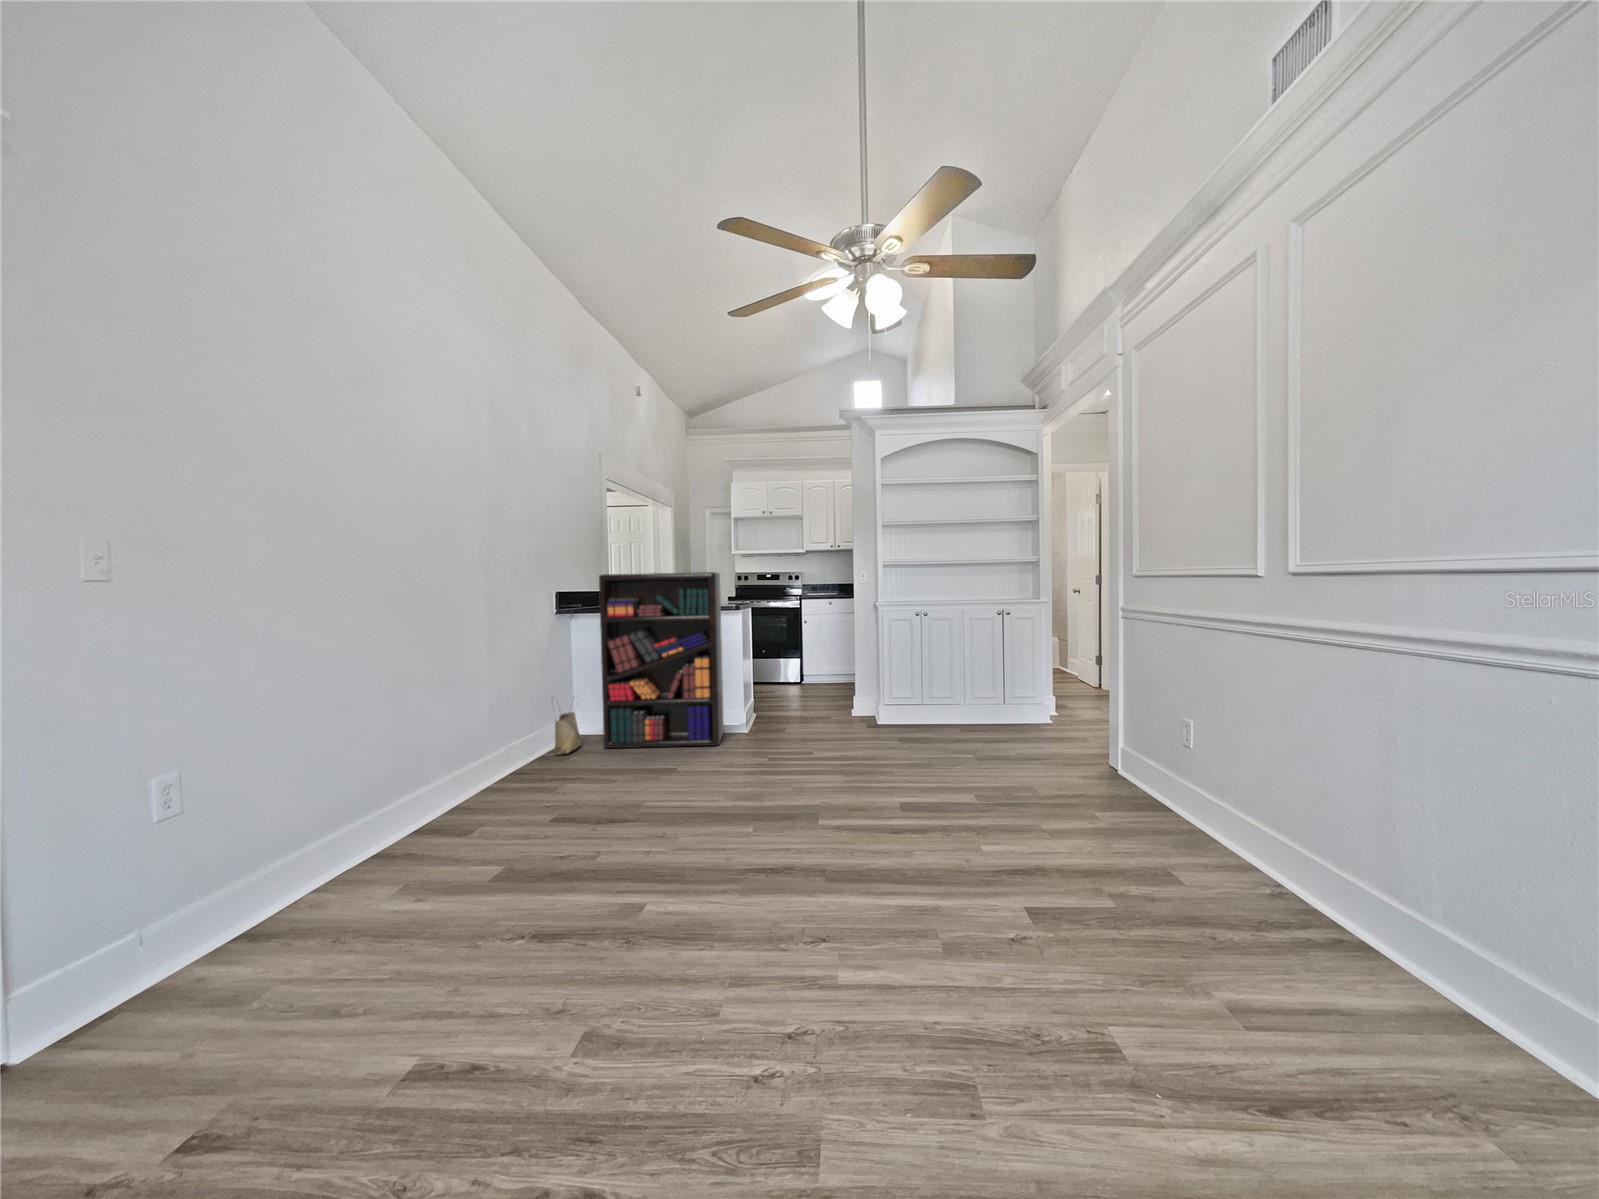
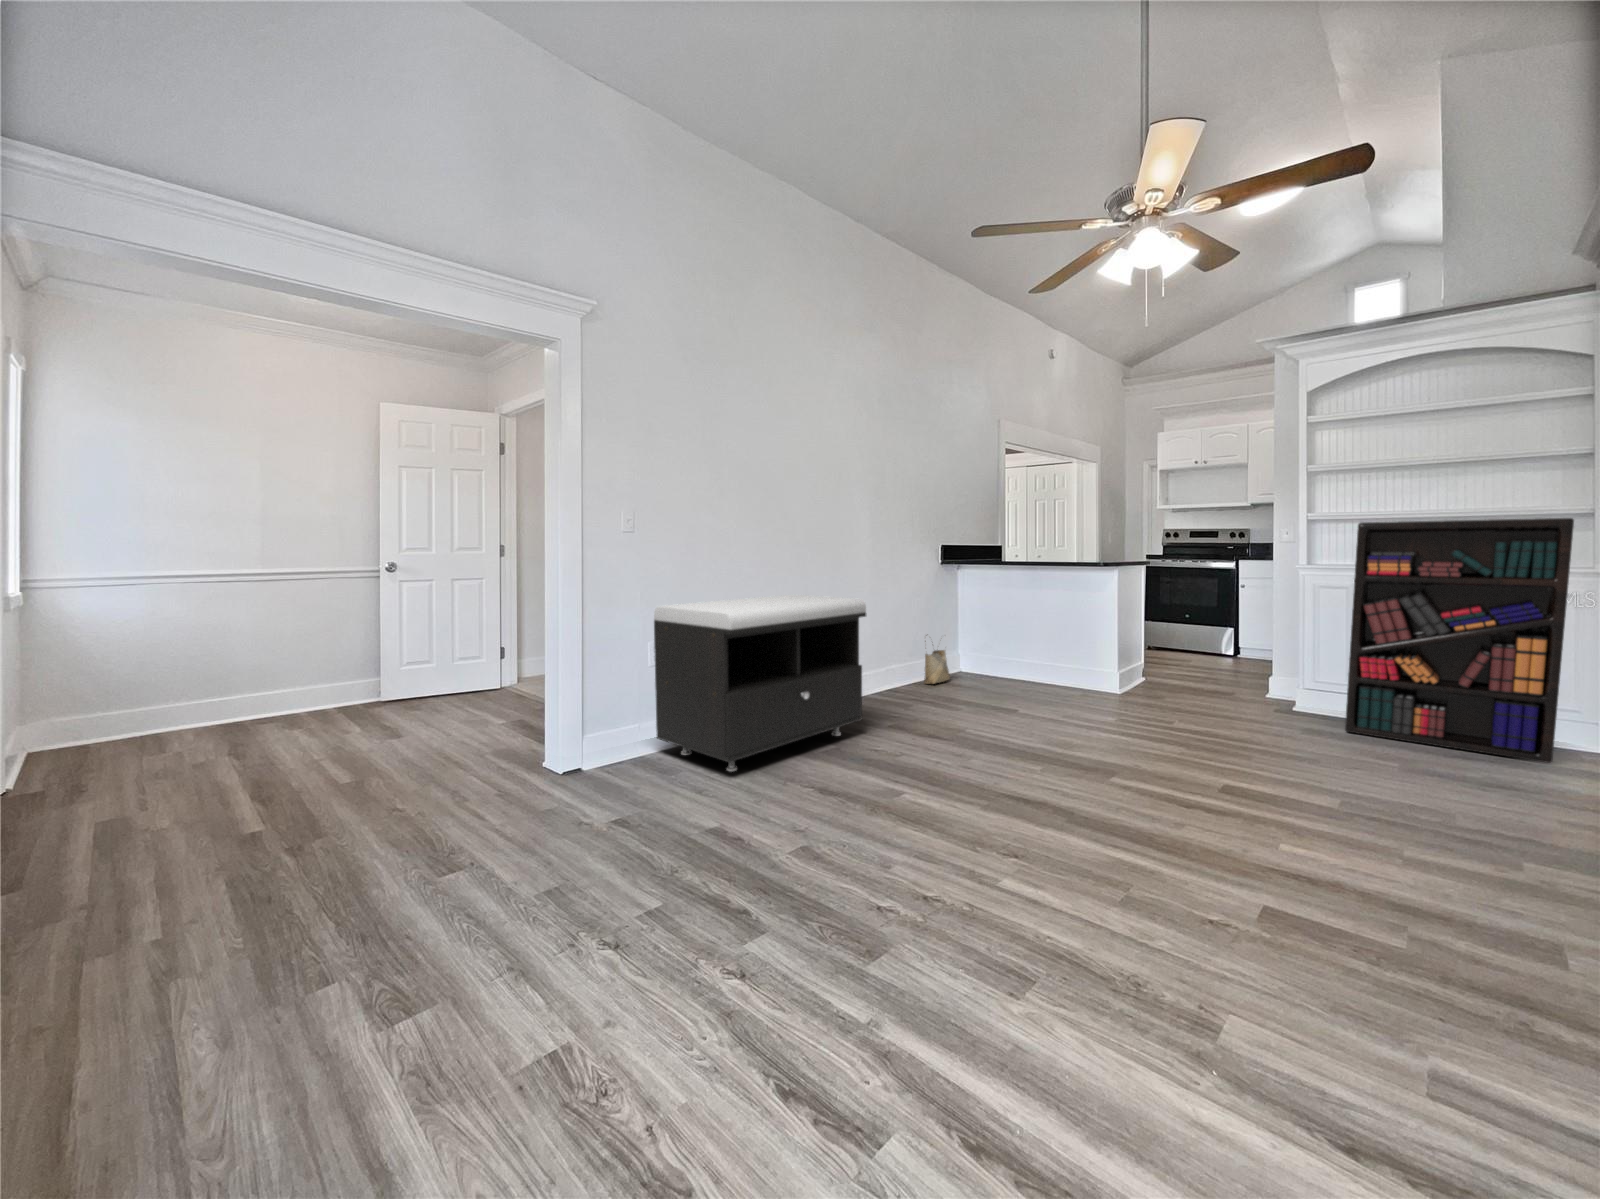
bookshelf: present [599,572,724,748] -> present [1345,518,1574,763]
storage bench: none [183,665,534,955] -> present [654,595,866,772]

